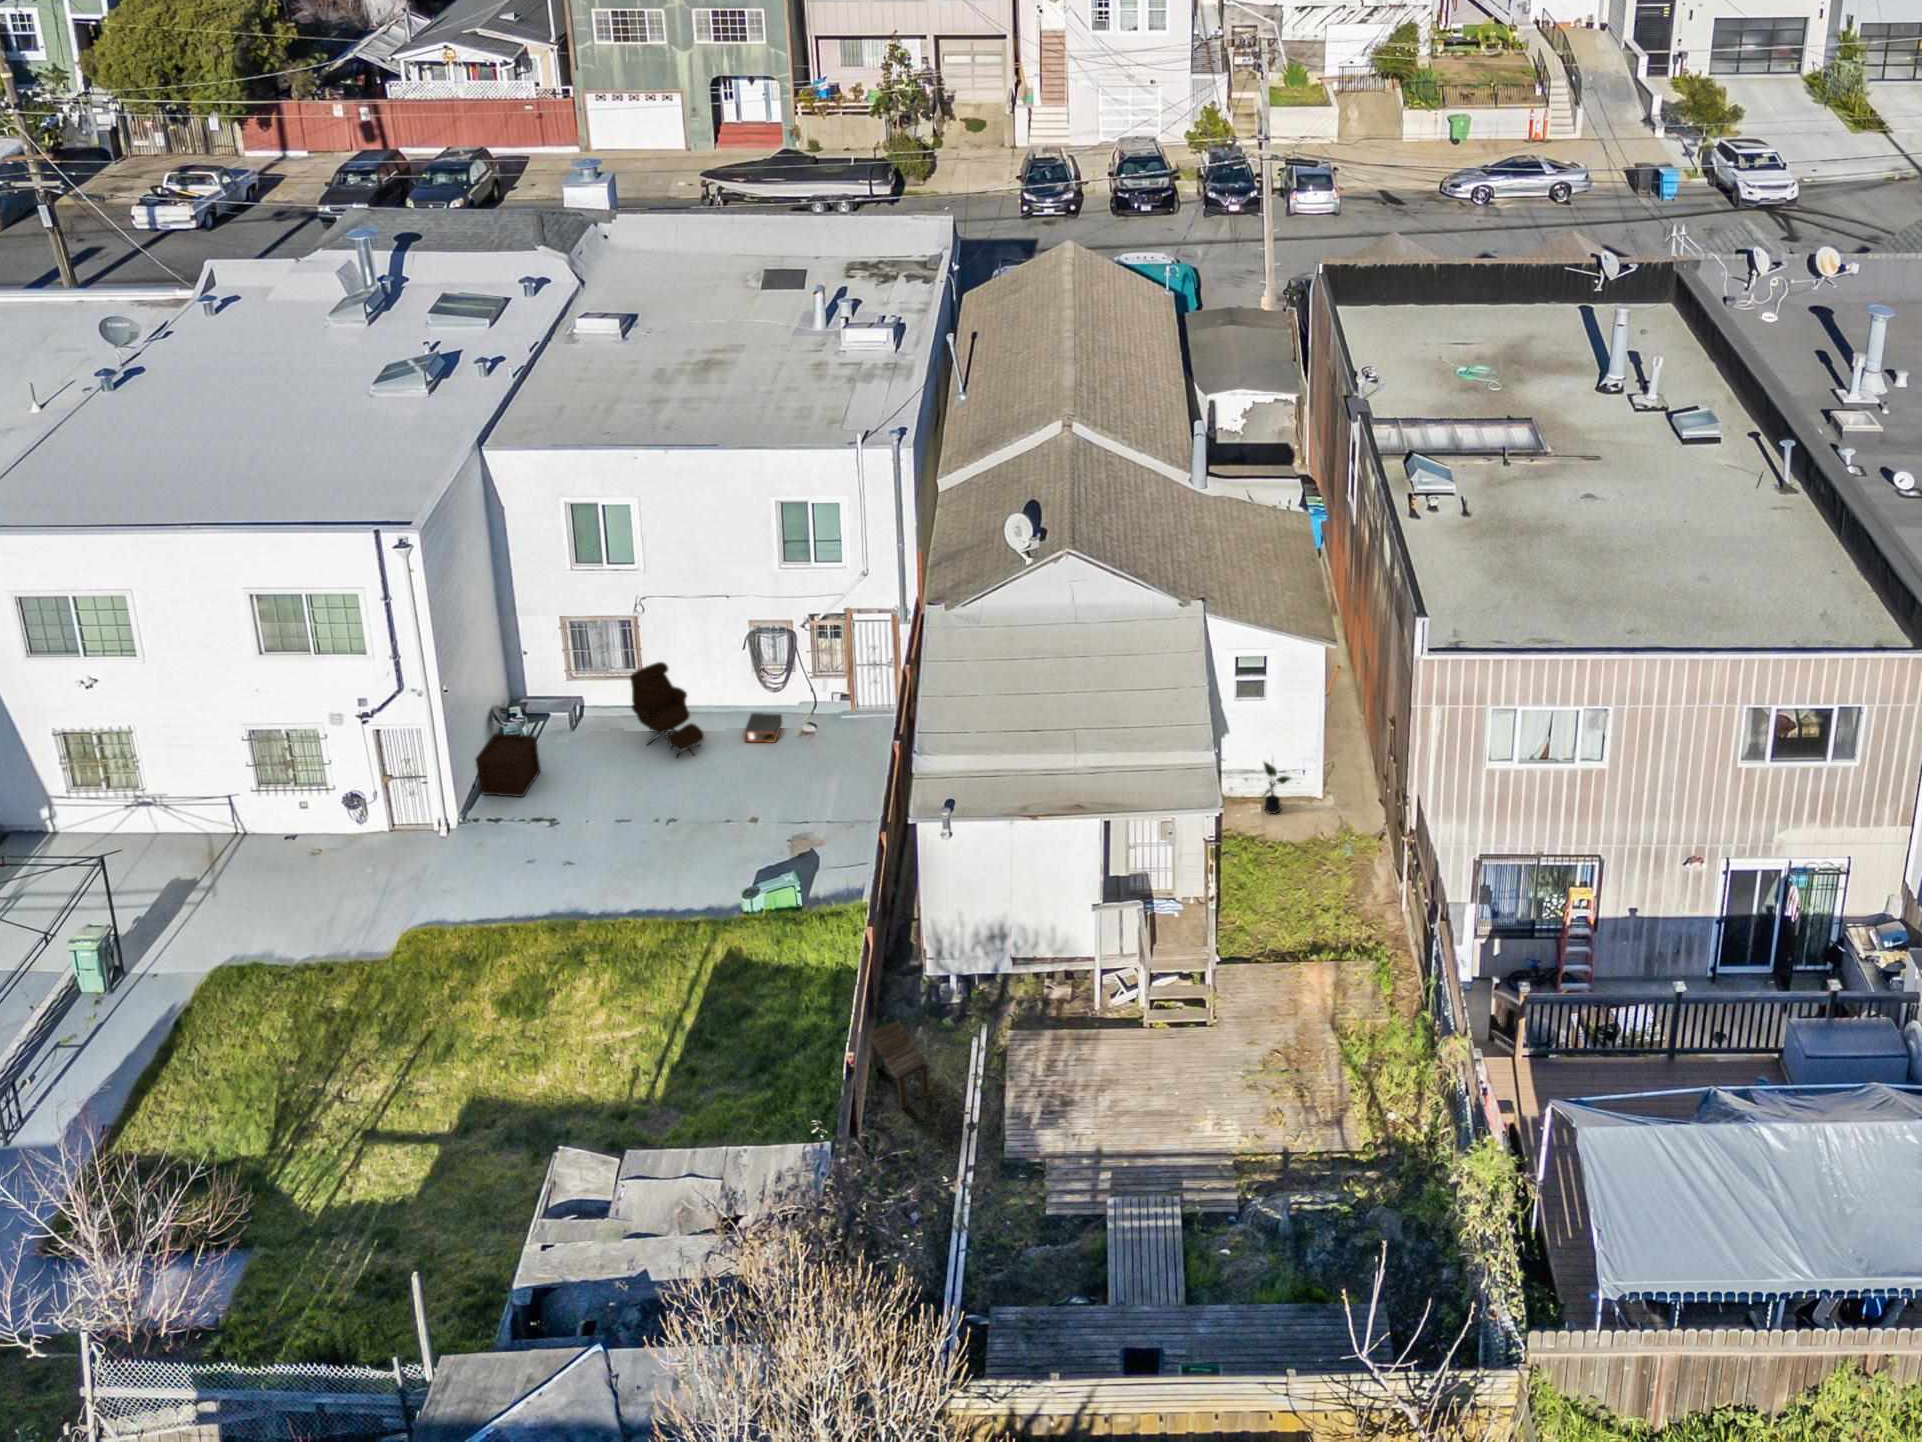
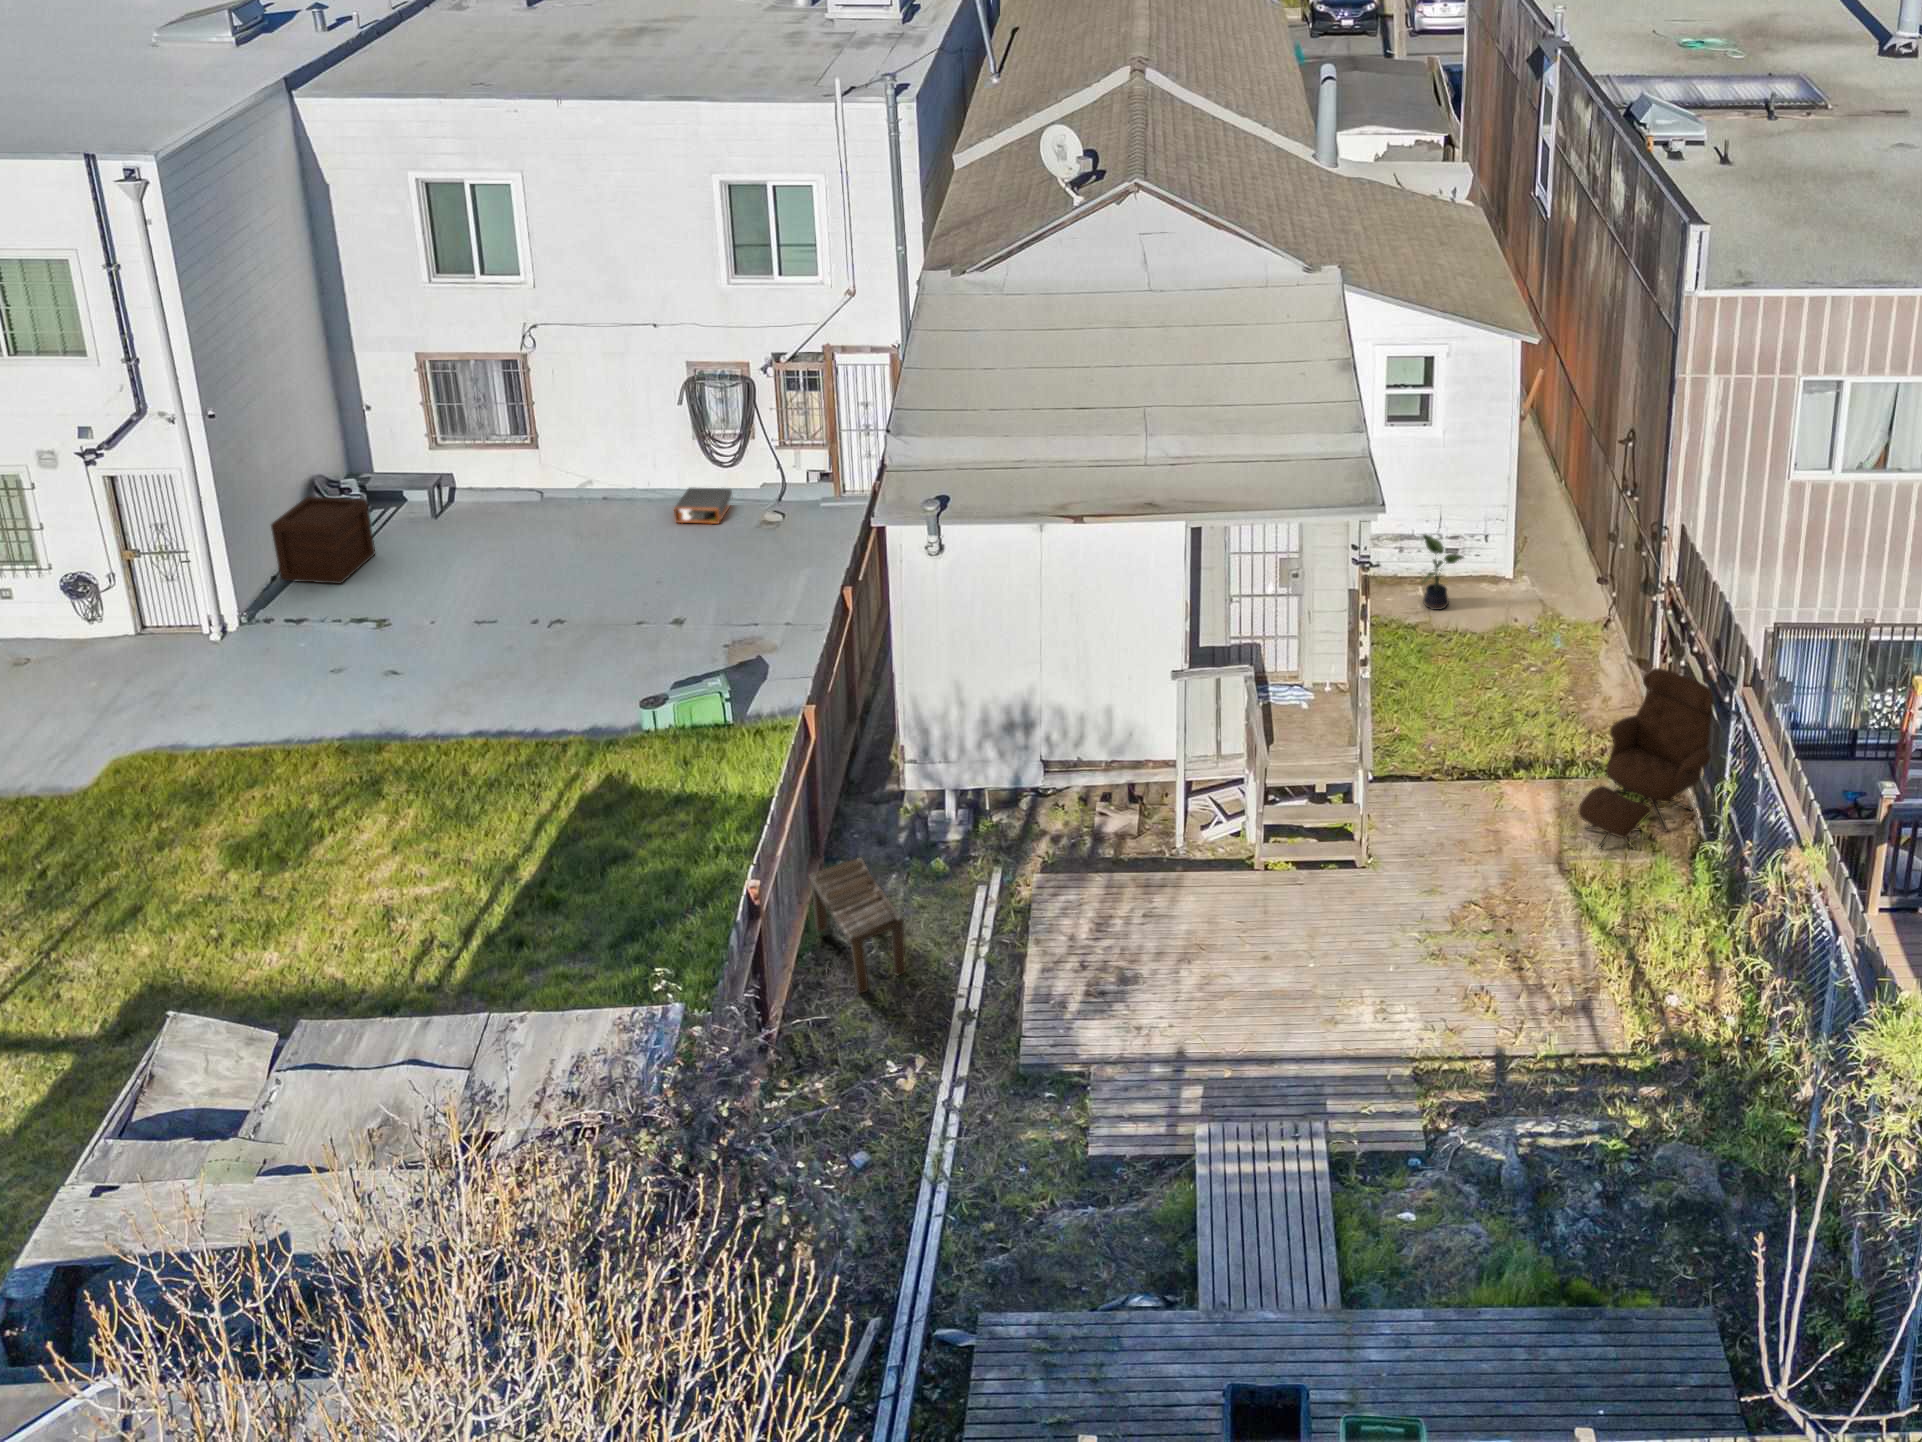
lounge chair: present [630,662,704,753] -> present [1578,668,1713,849]

